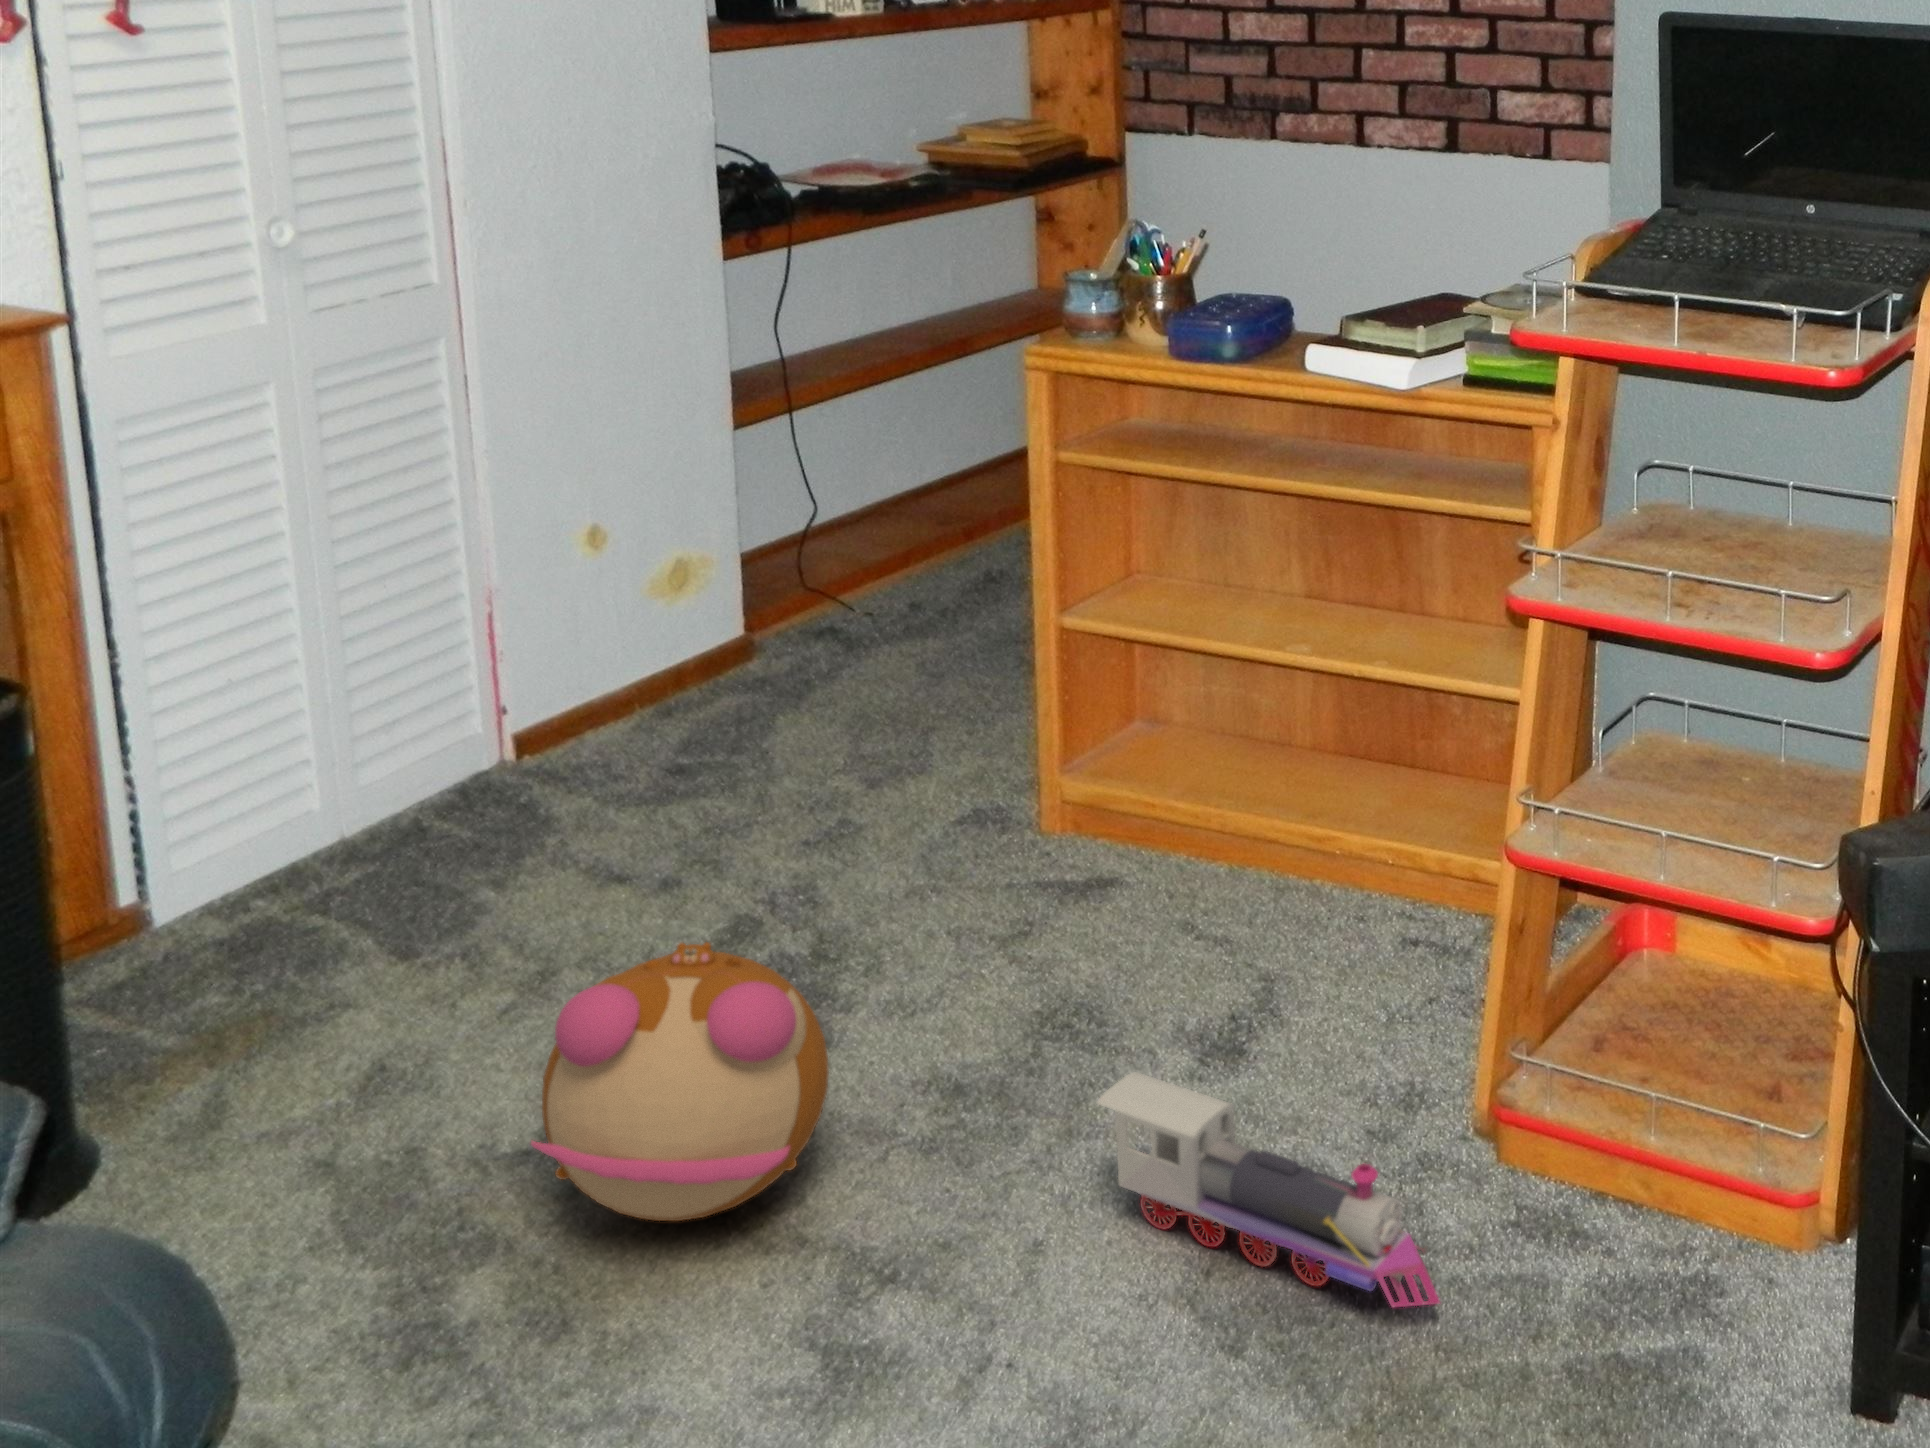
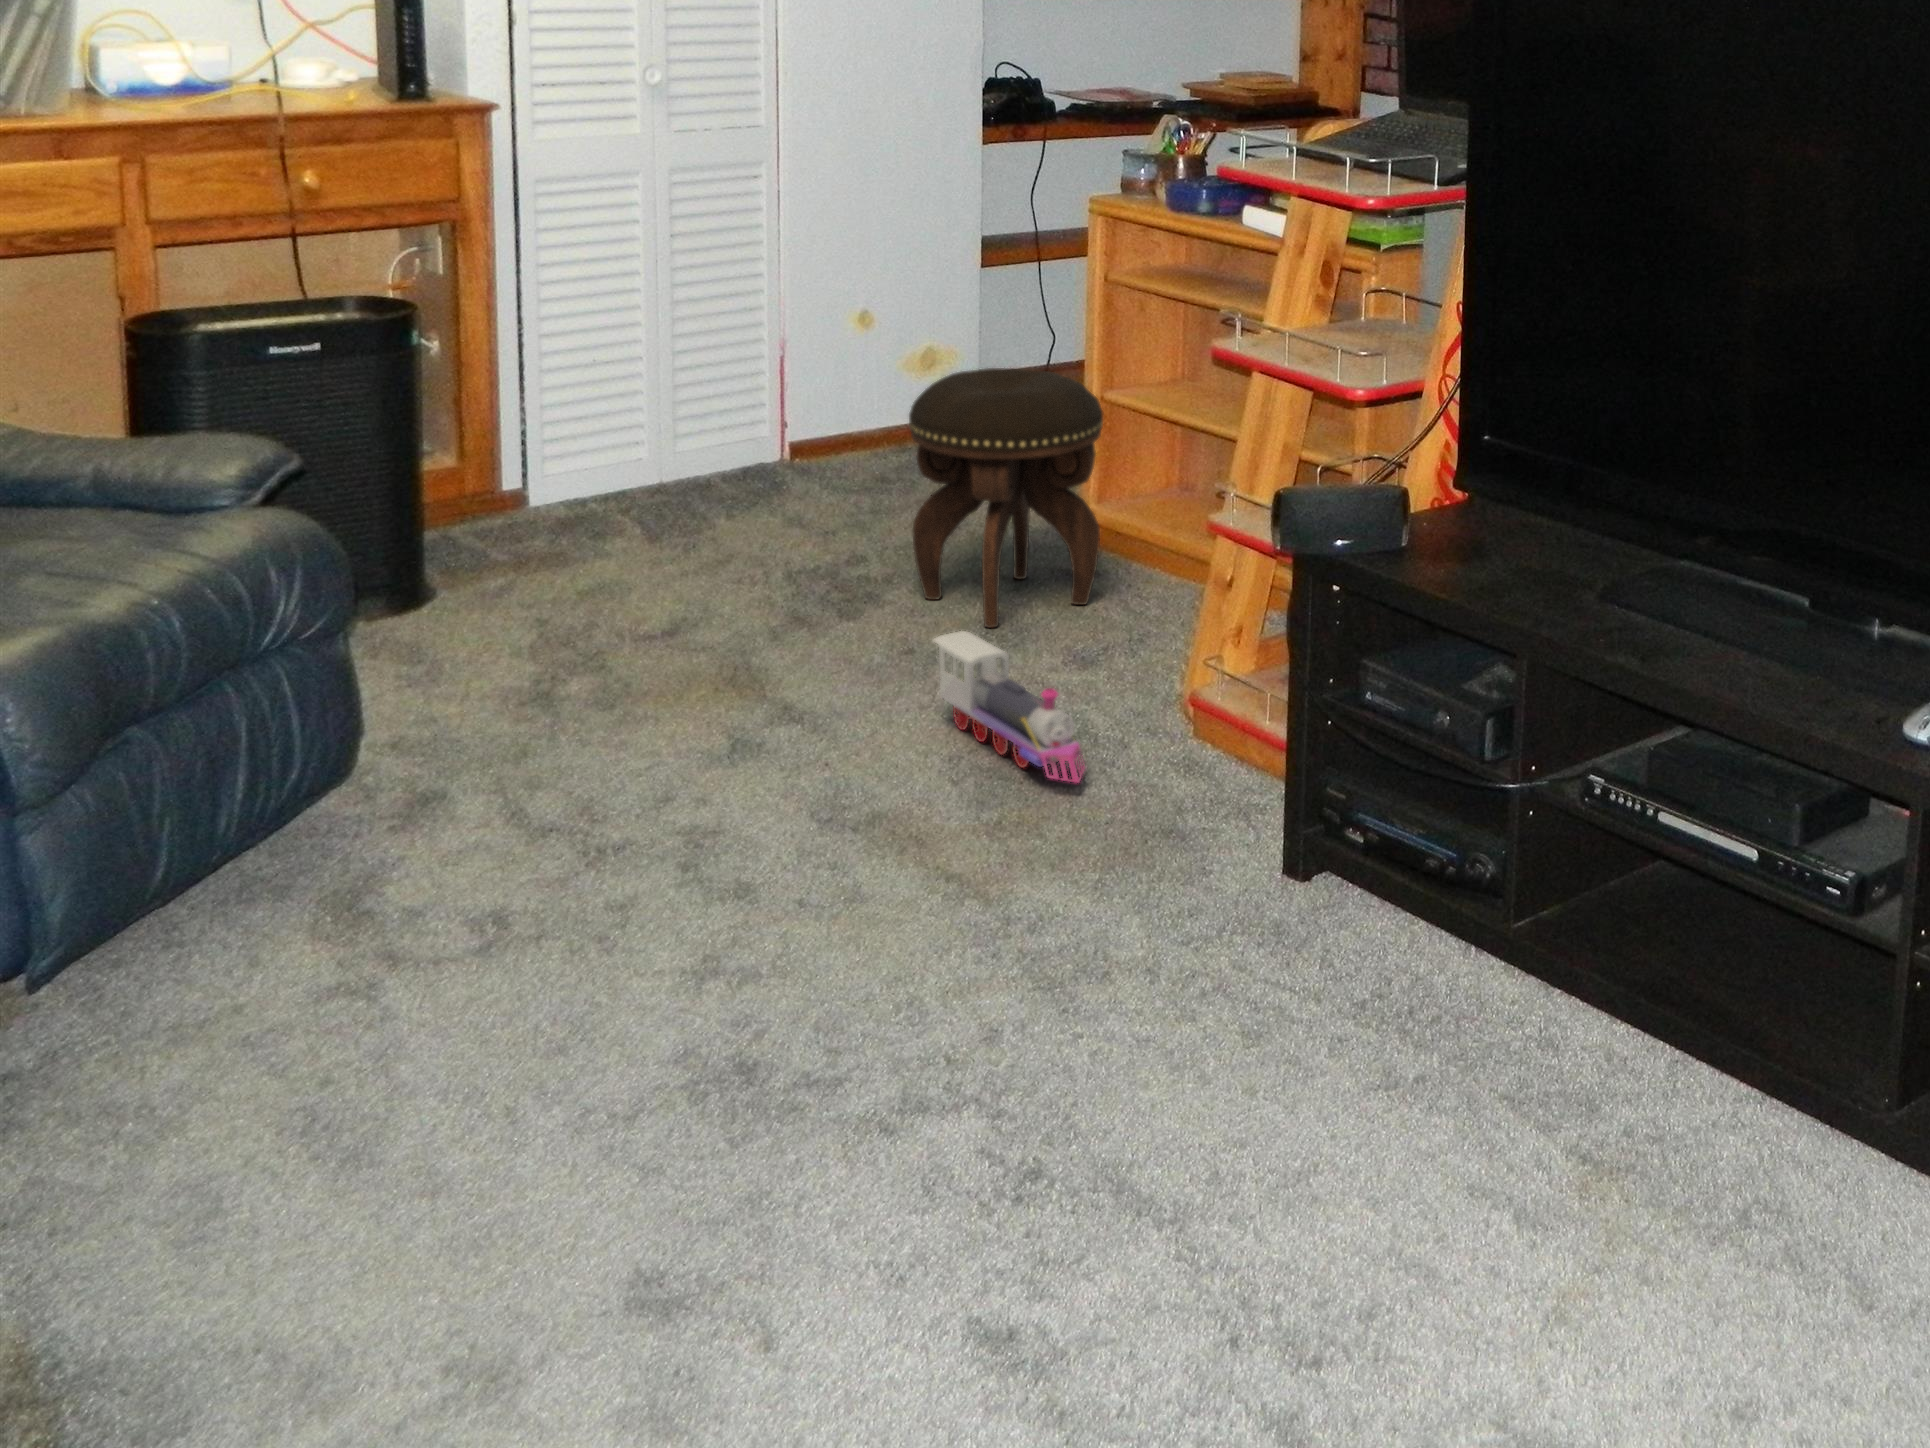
footstool: none [867,614,1152,1011] -> present [909,368,1103,628]
plush toy: present [531,943,829,1221] -> none [608,503,806,675]

